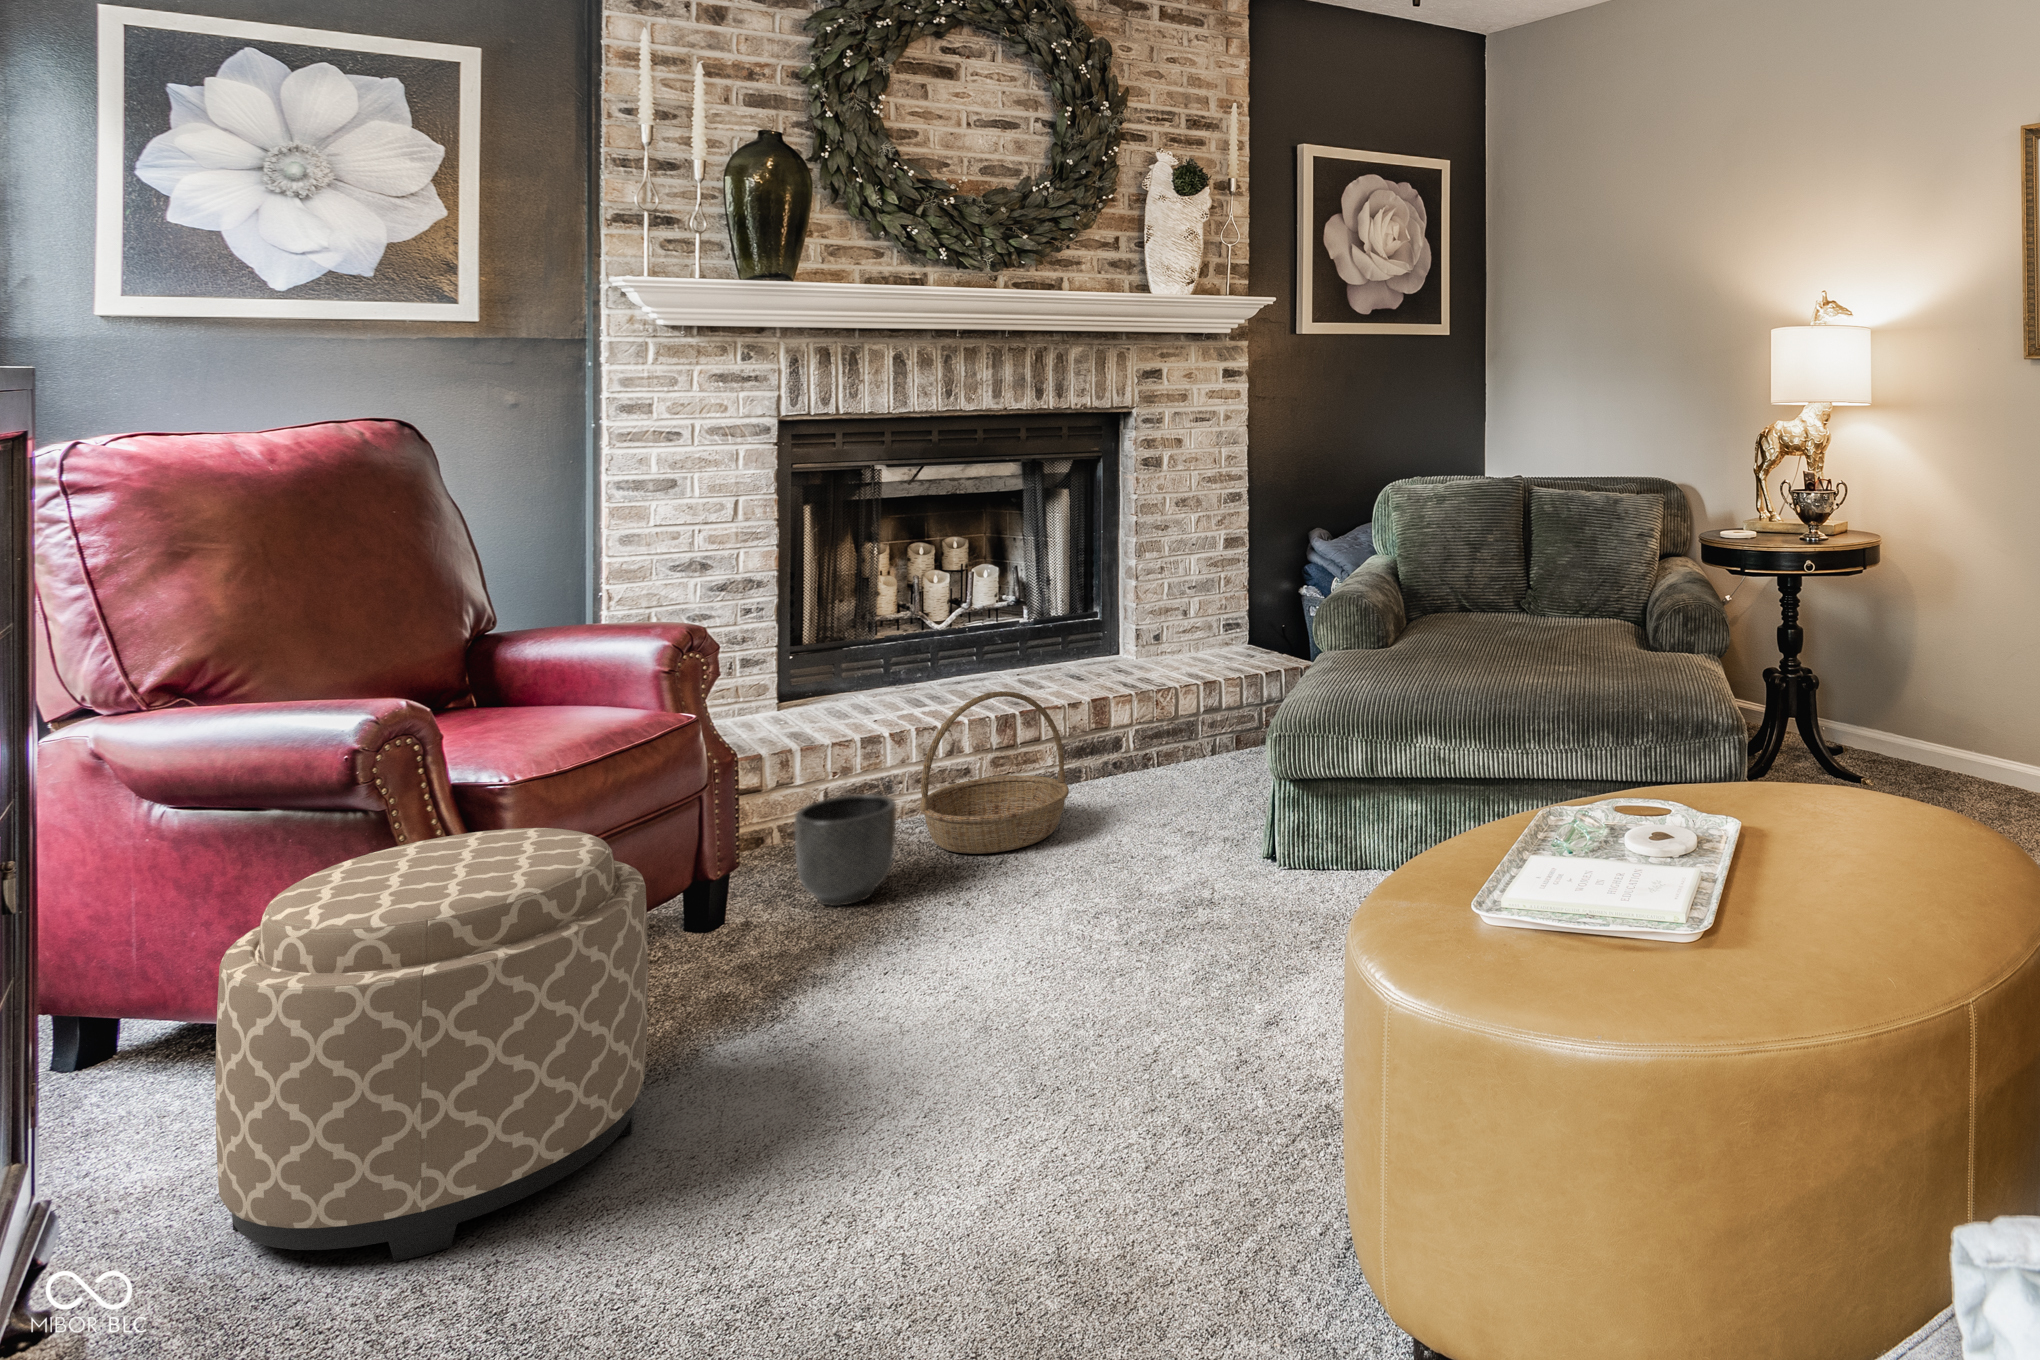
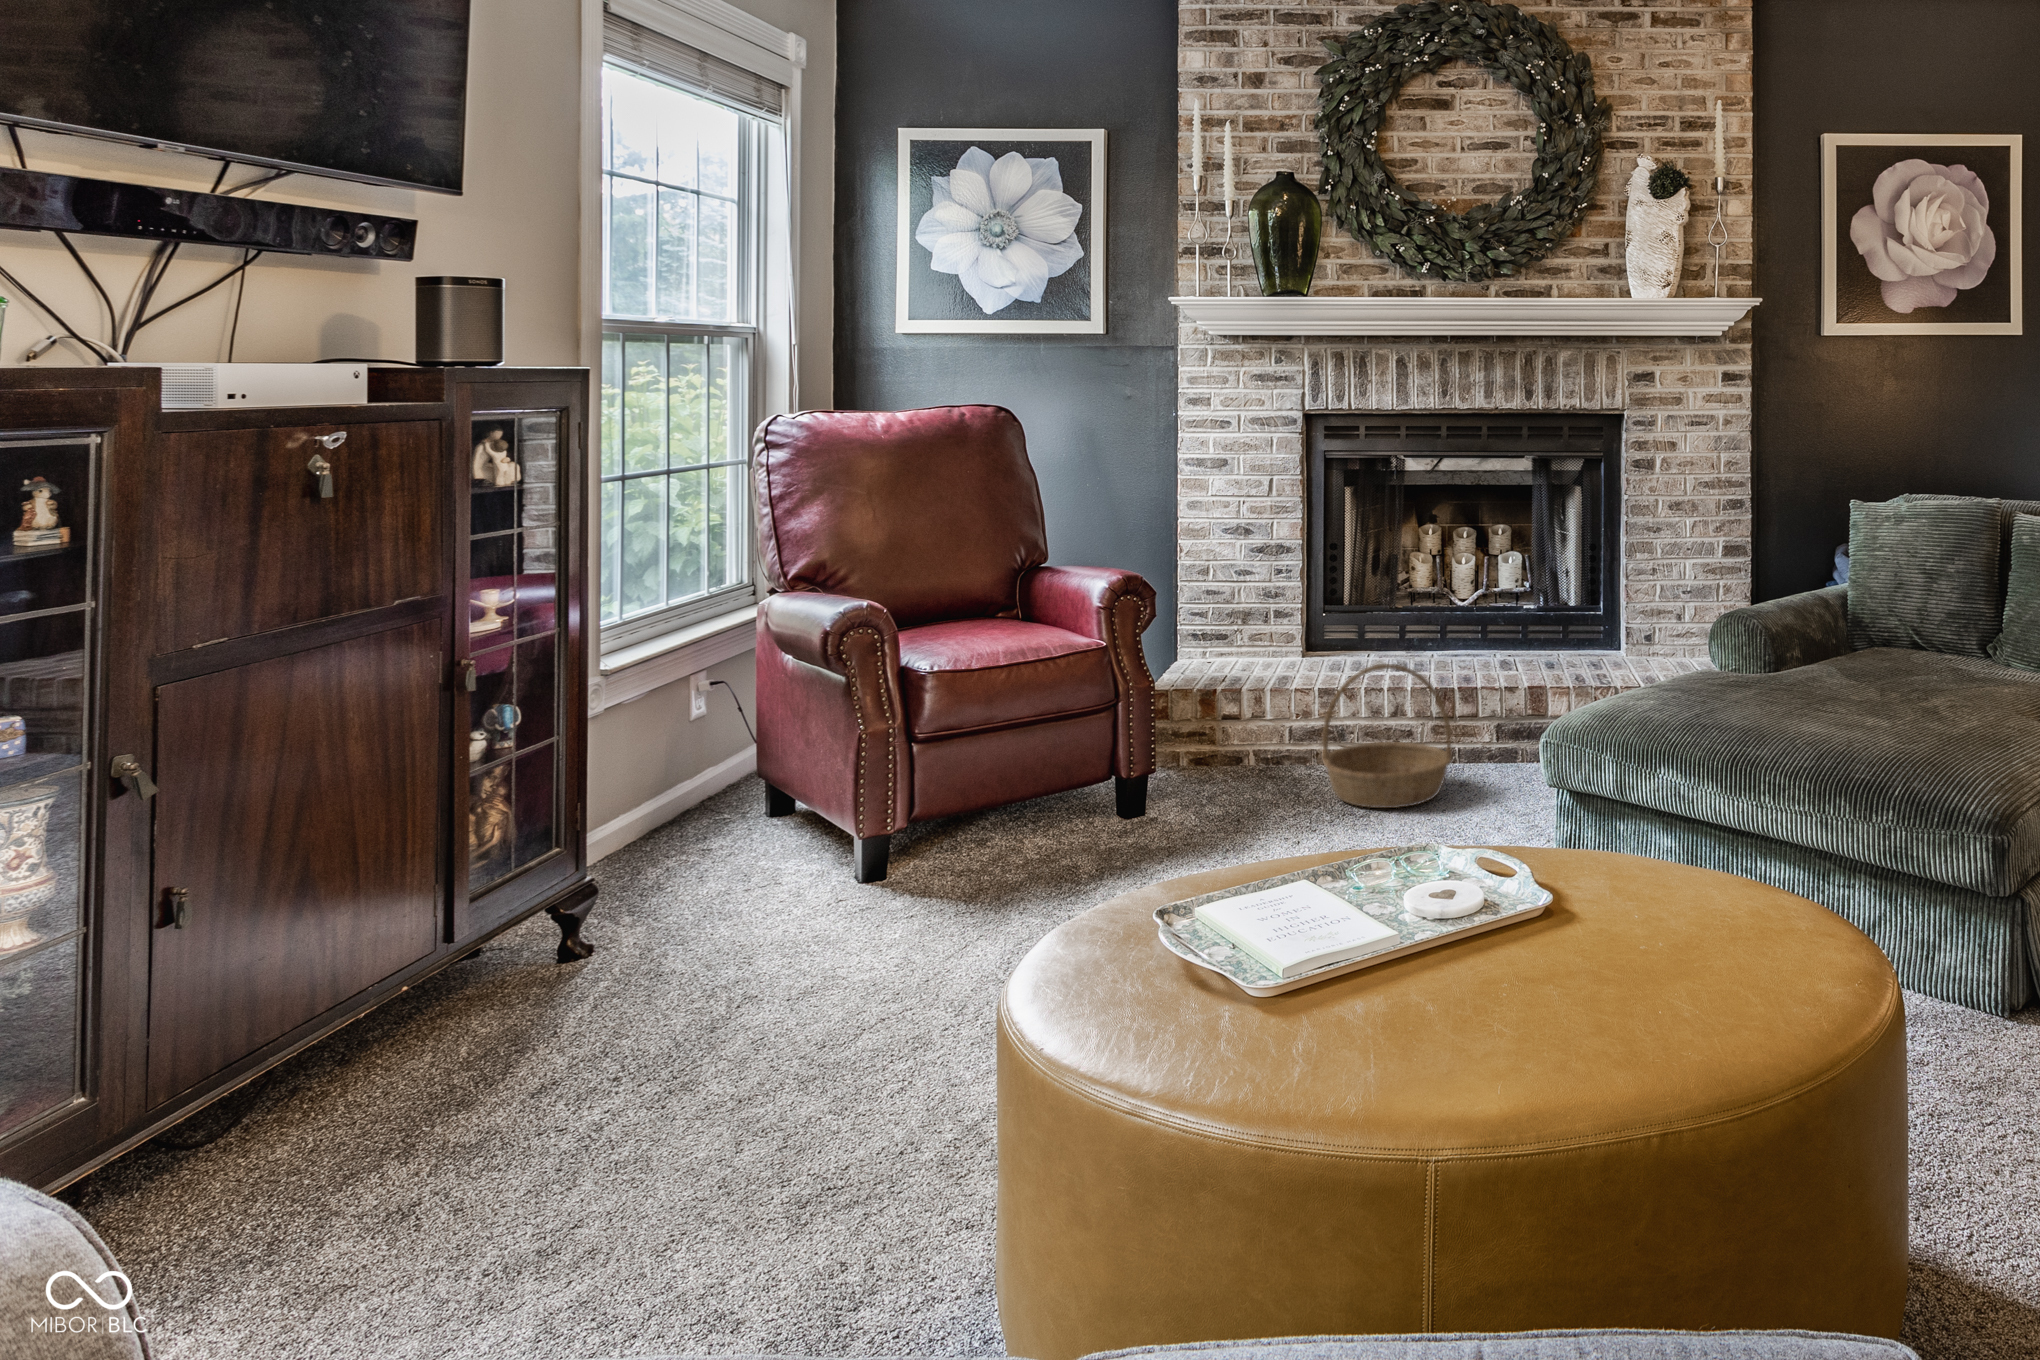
planter: present [795,794,896,906] -> none [1193,732,1271,822]
ottoman: present [215,828,648,1262] -> none [689,699,949,973]

